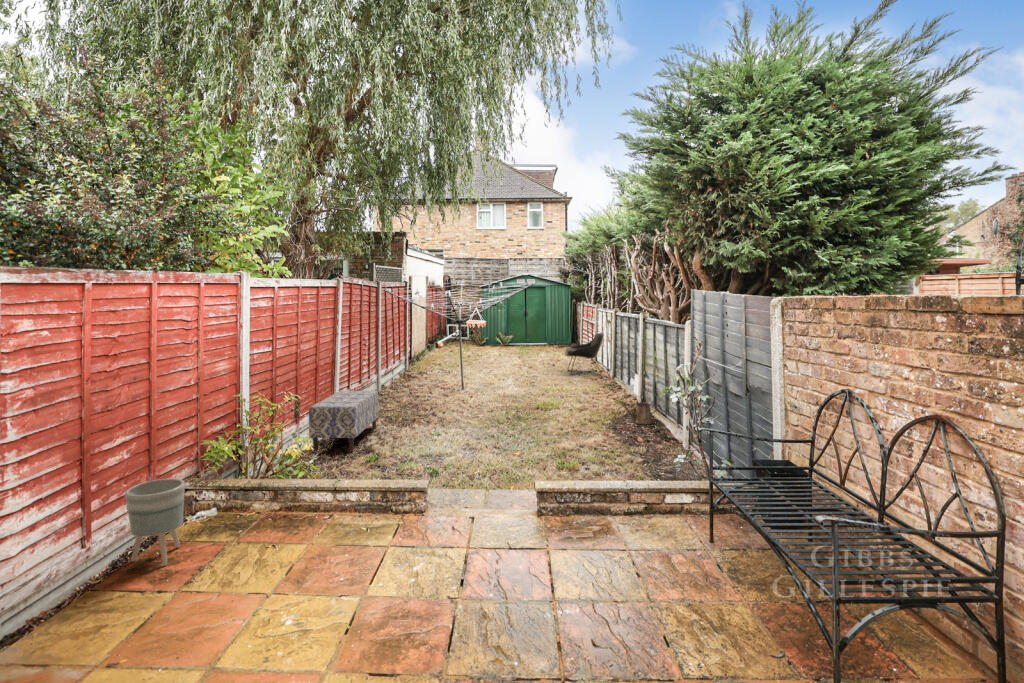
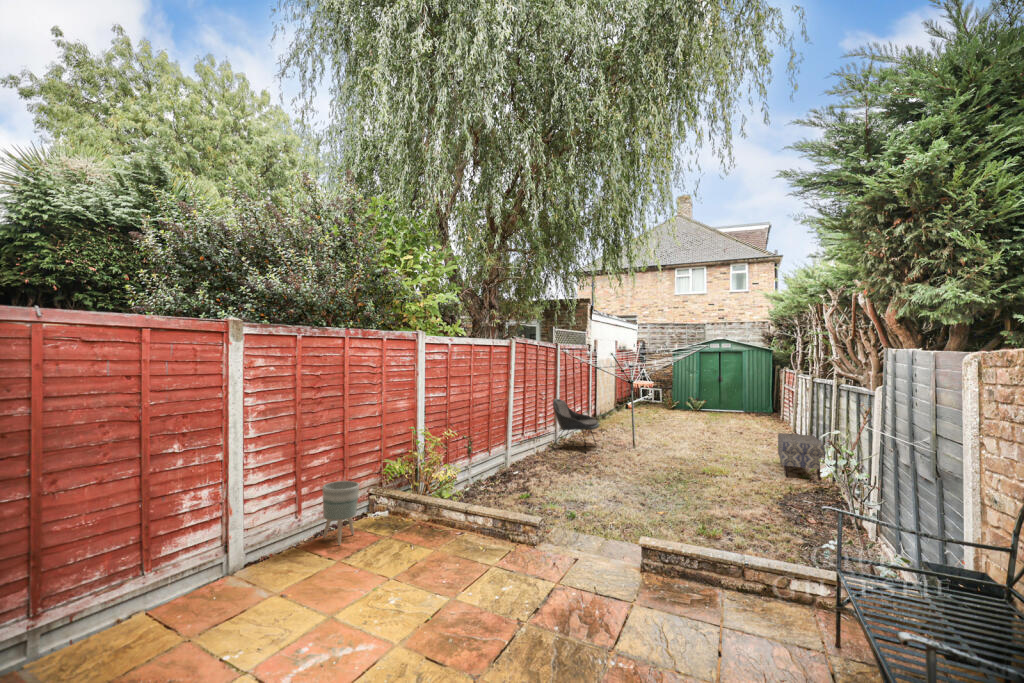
lounge chair: present [565,333,604,375] -> present [552,399,600,453]
bench: present [309,391,379,452] -> present [778,433,824,480]
watering can: present [618,400,657,425] -> none [792,472,845,505]

